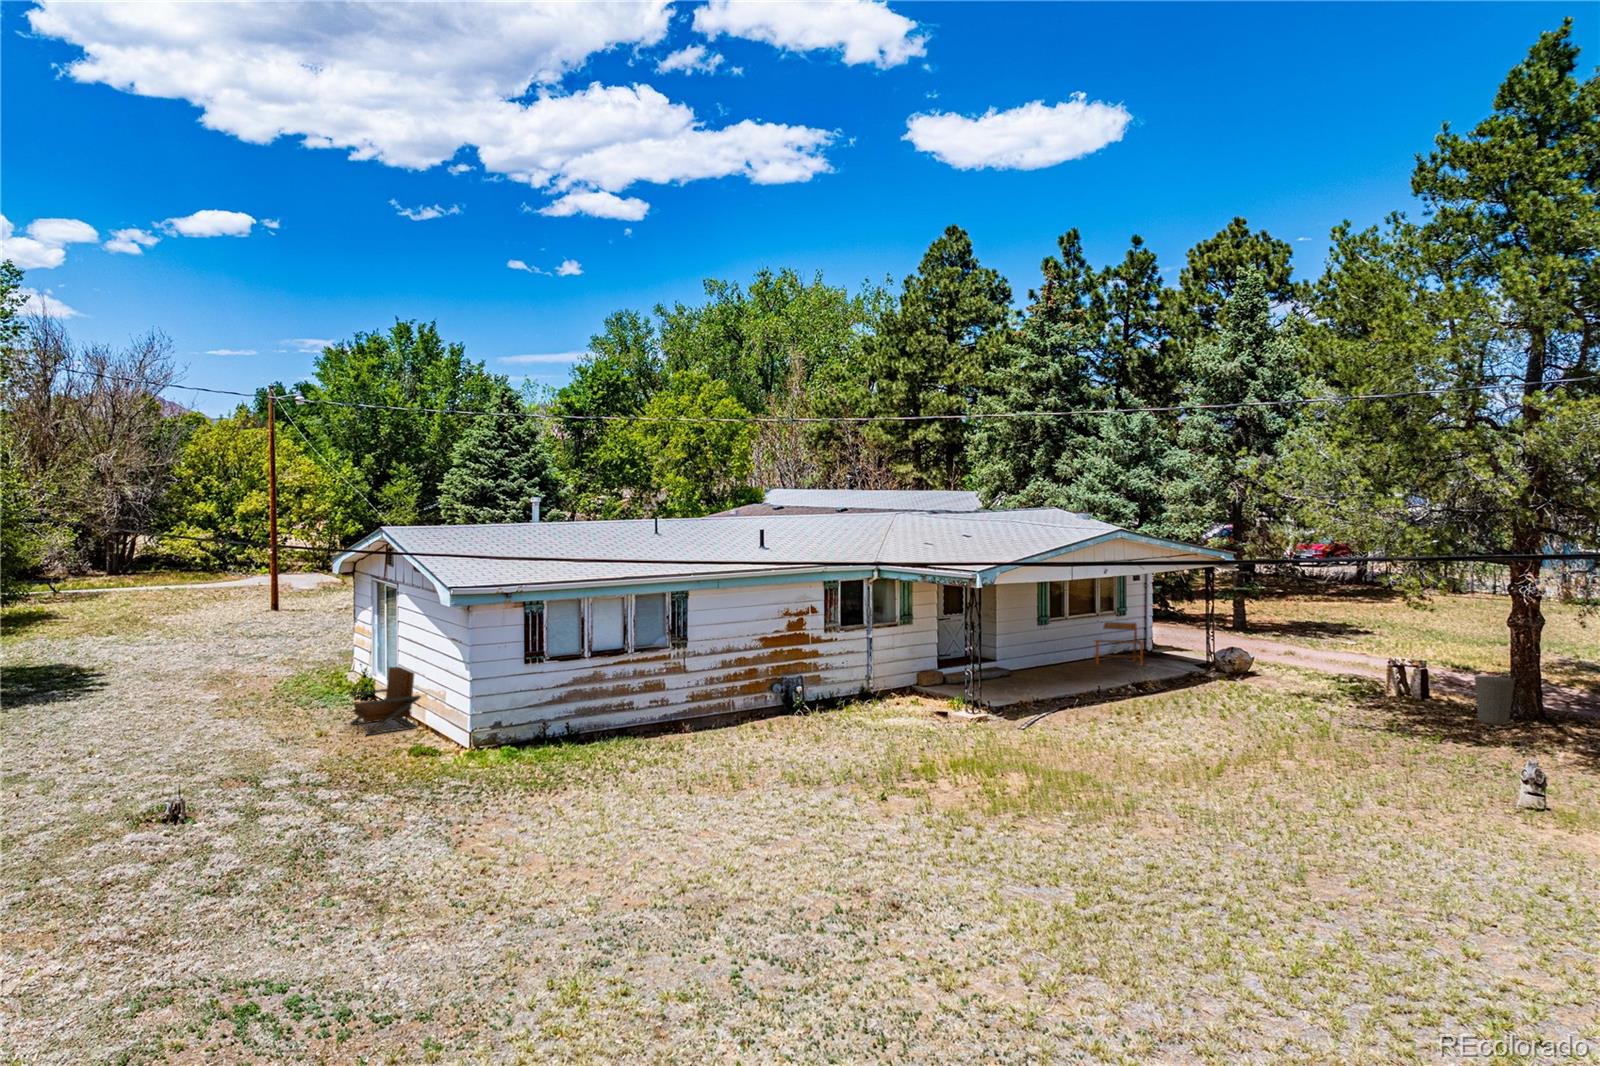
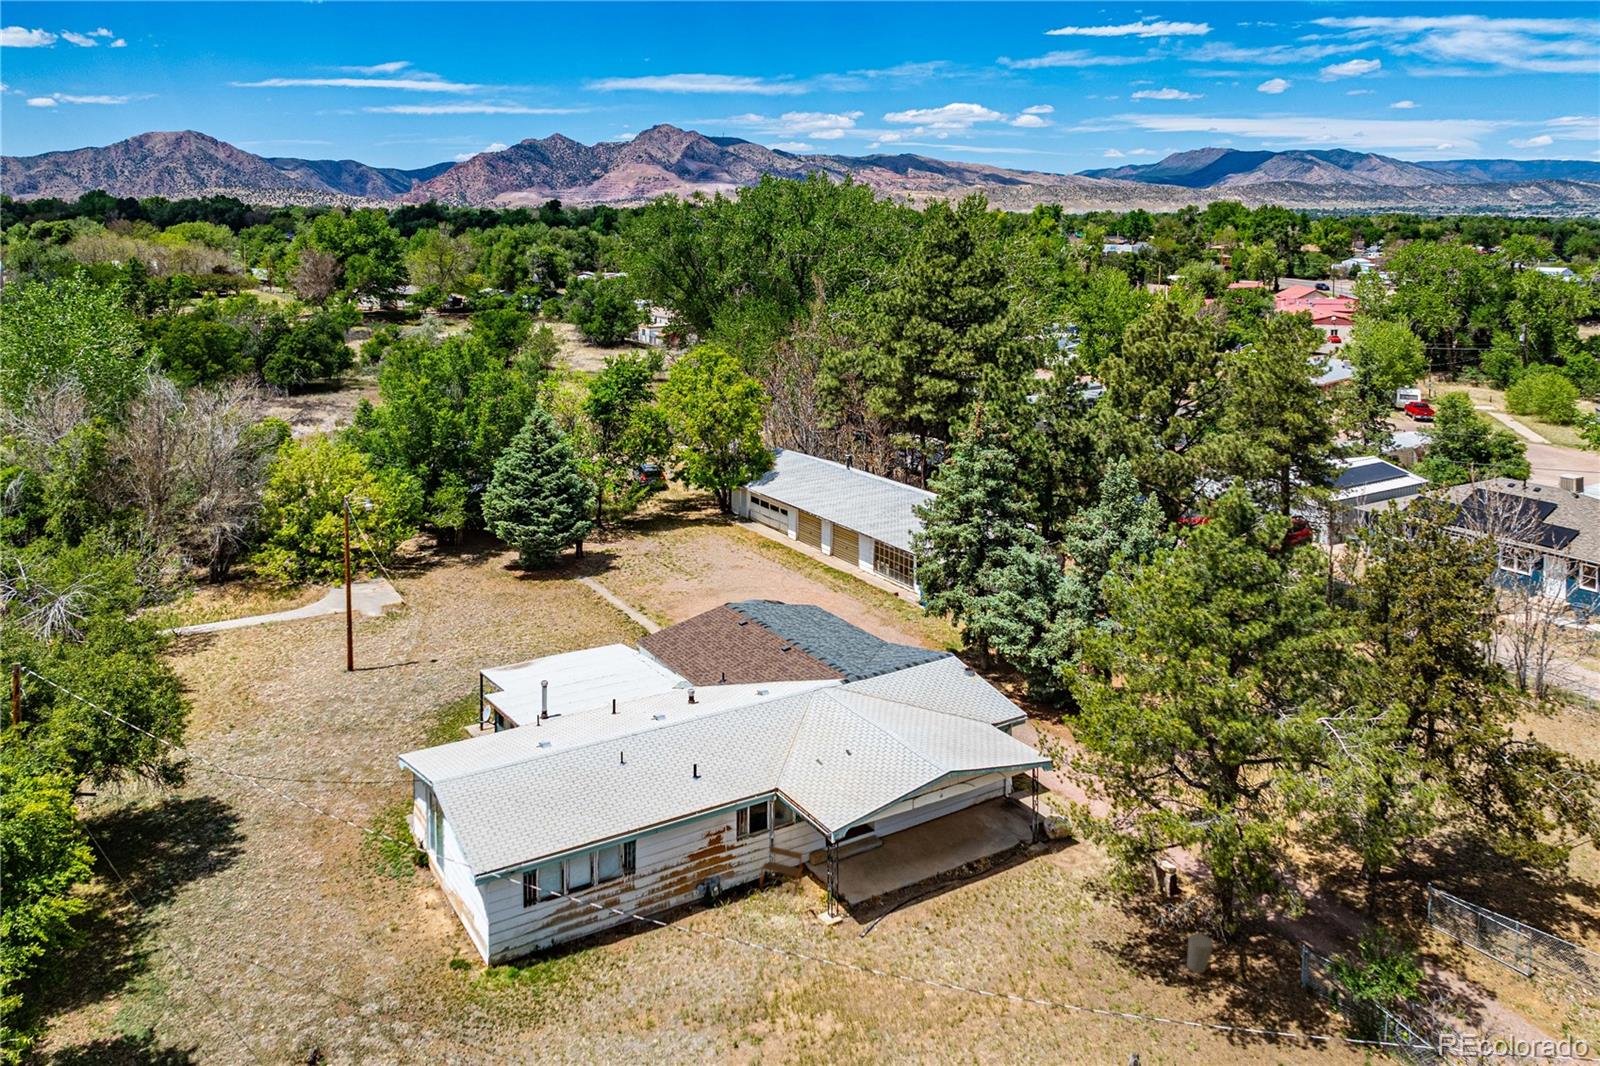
bench: present [1094,622,1143,666] -> present [760,846,803,895]
lounge chair: present [350,667,421,735] -> none [419,871,463,929]

